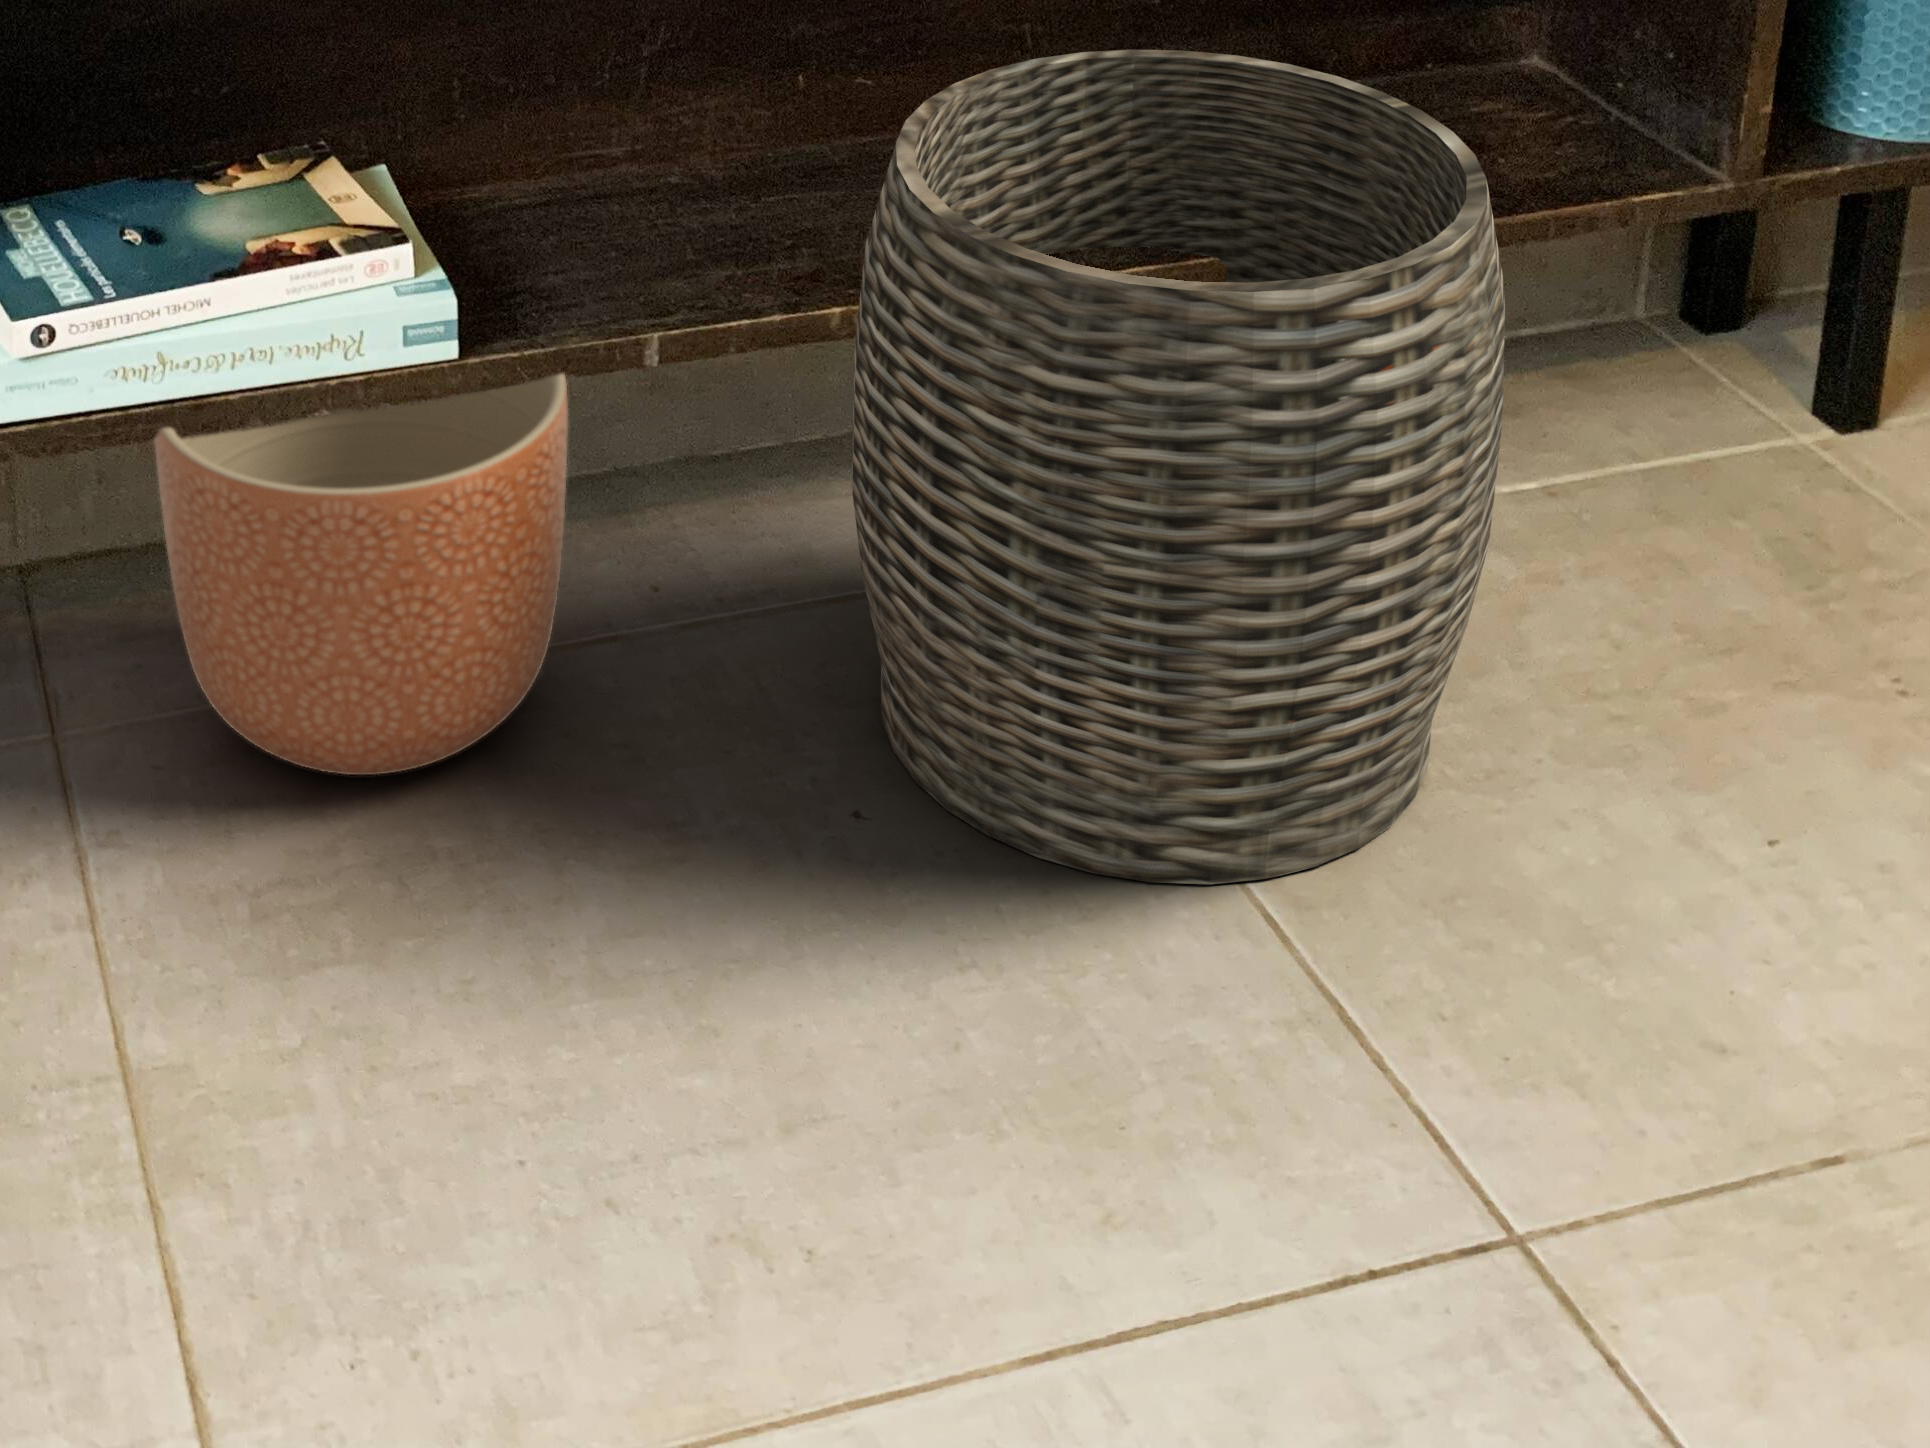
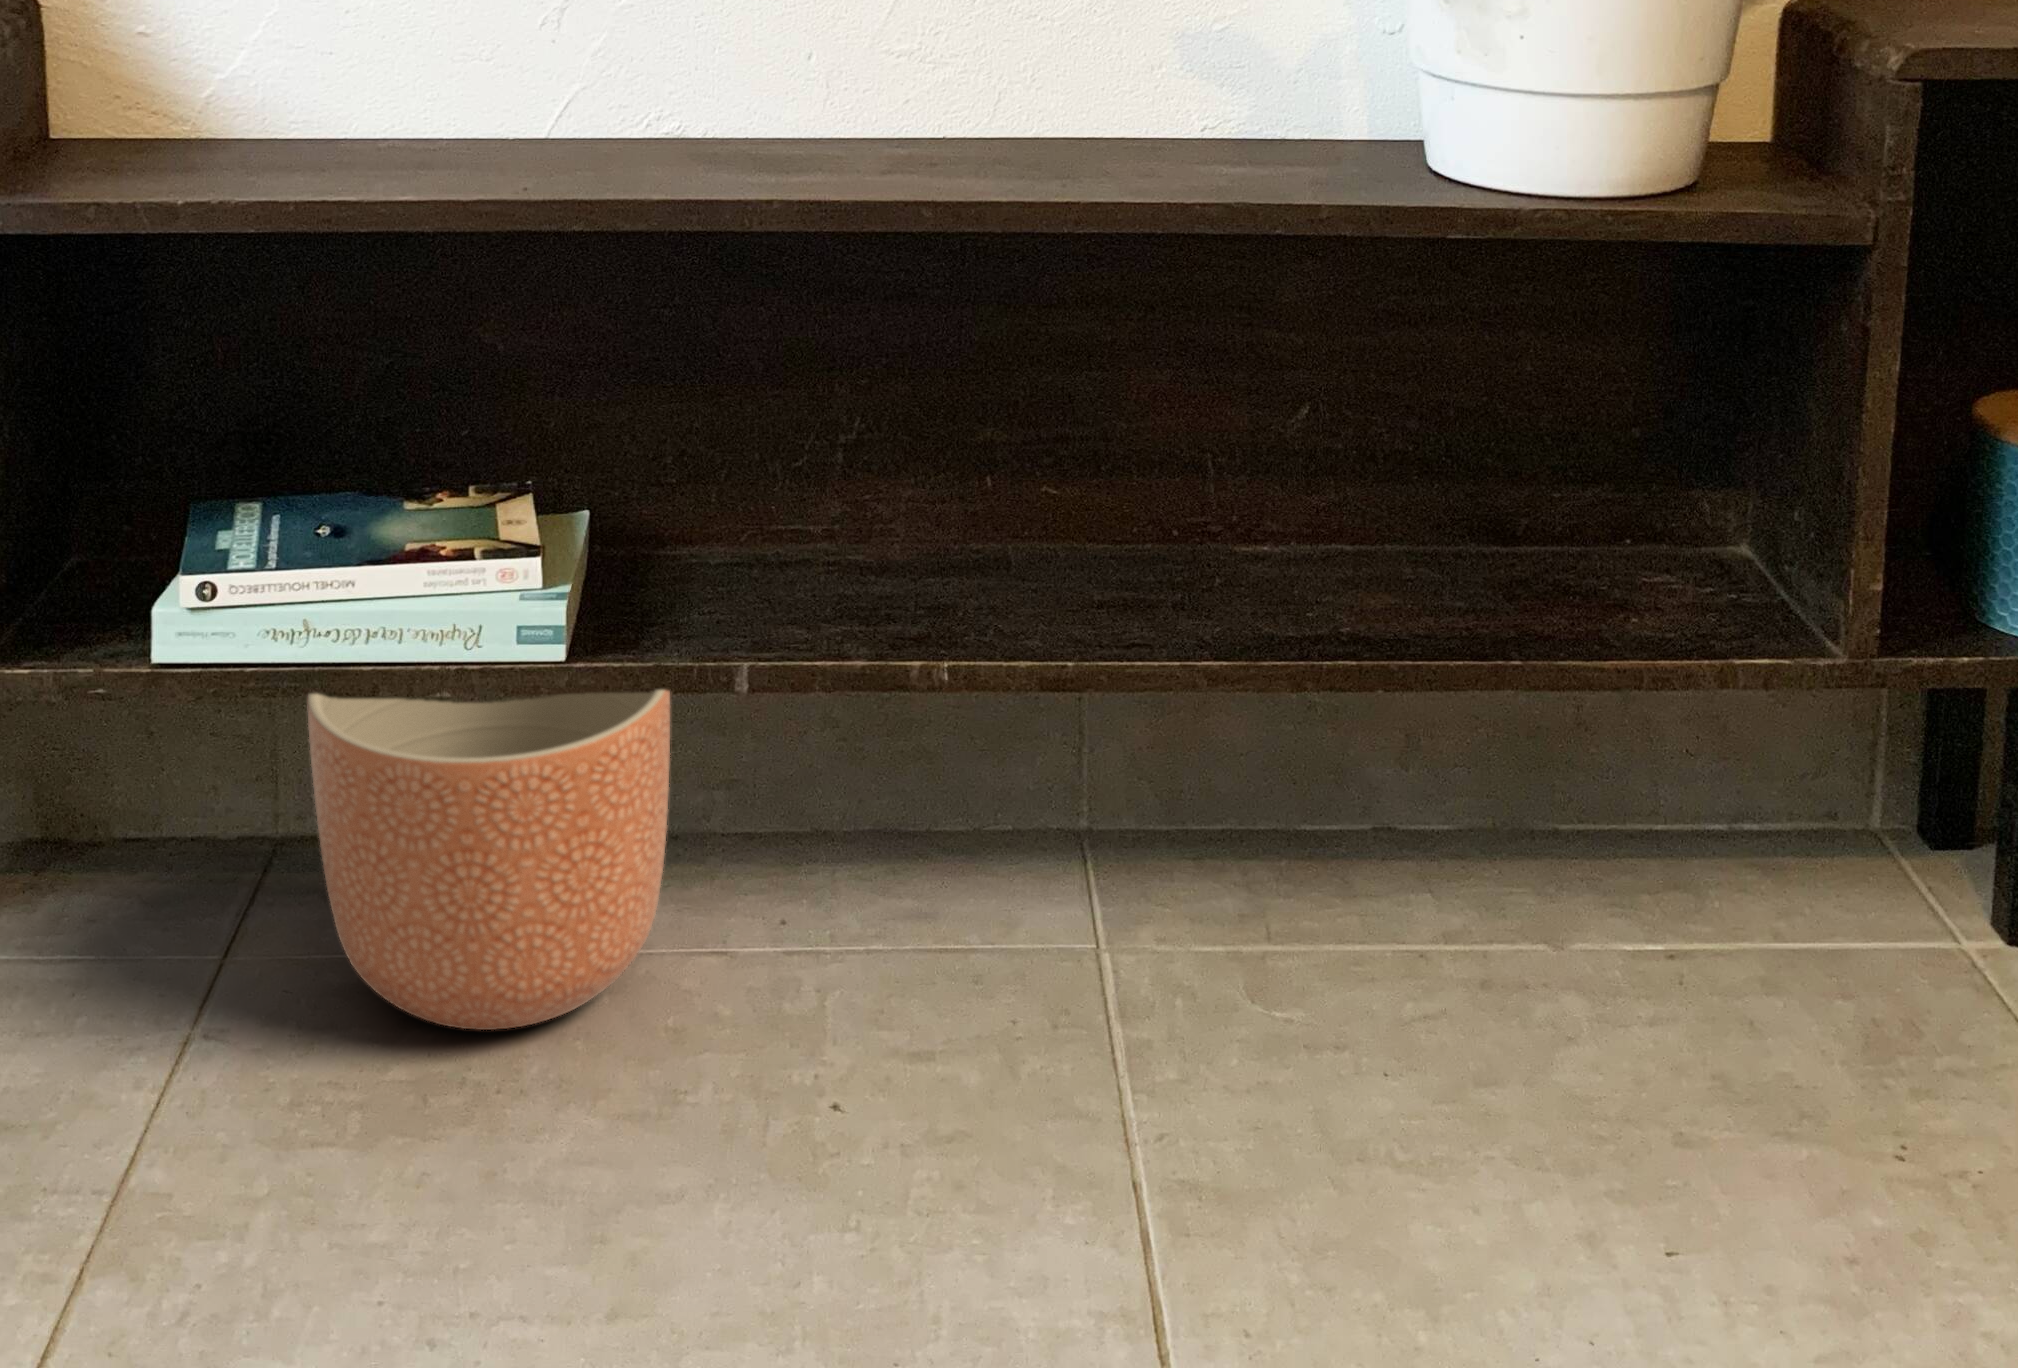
woven basket: present [852,50,1505,884] -> none [886,459,1477,1241]

